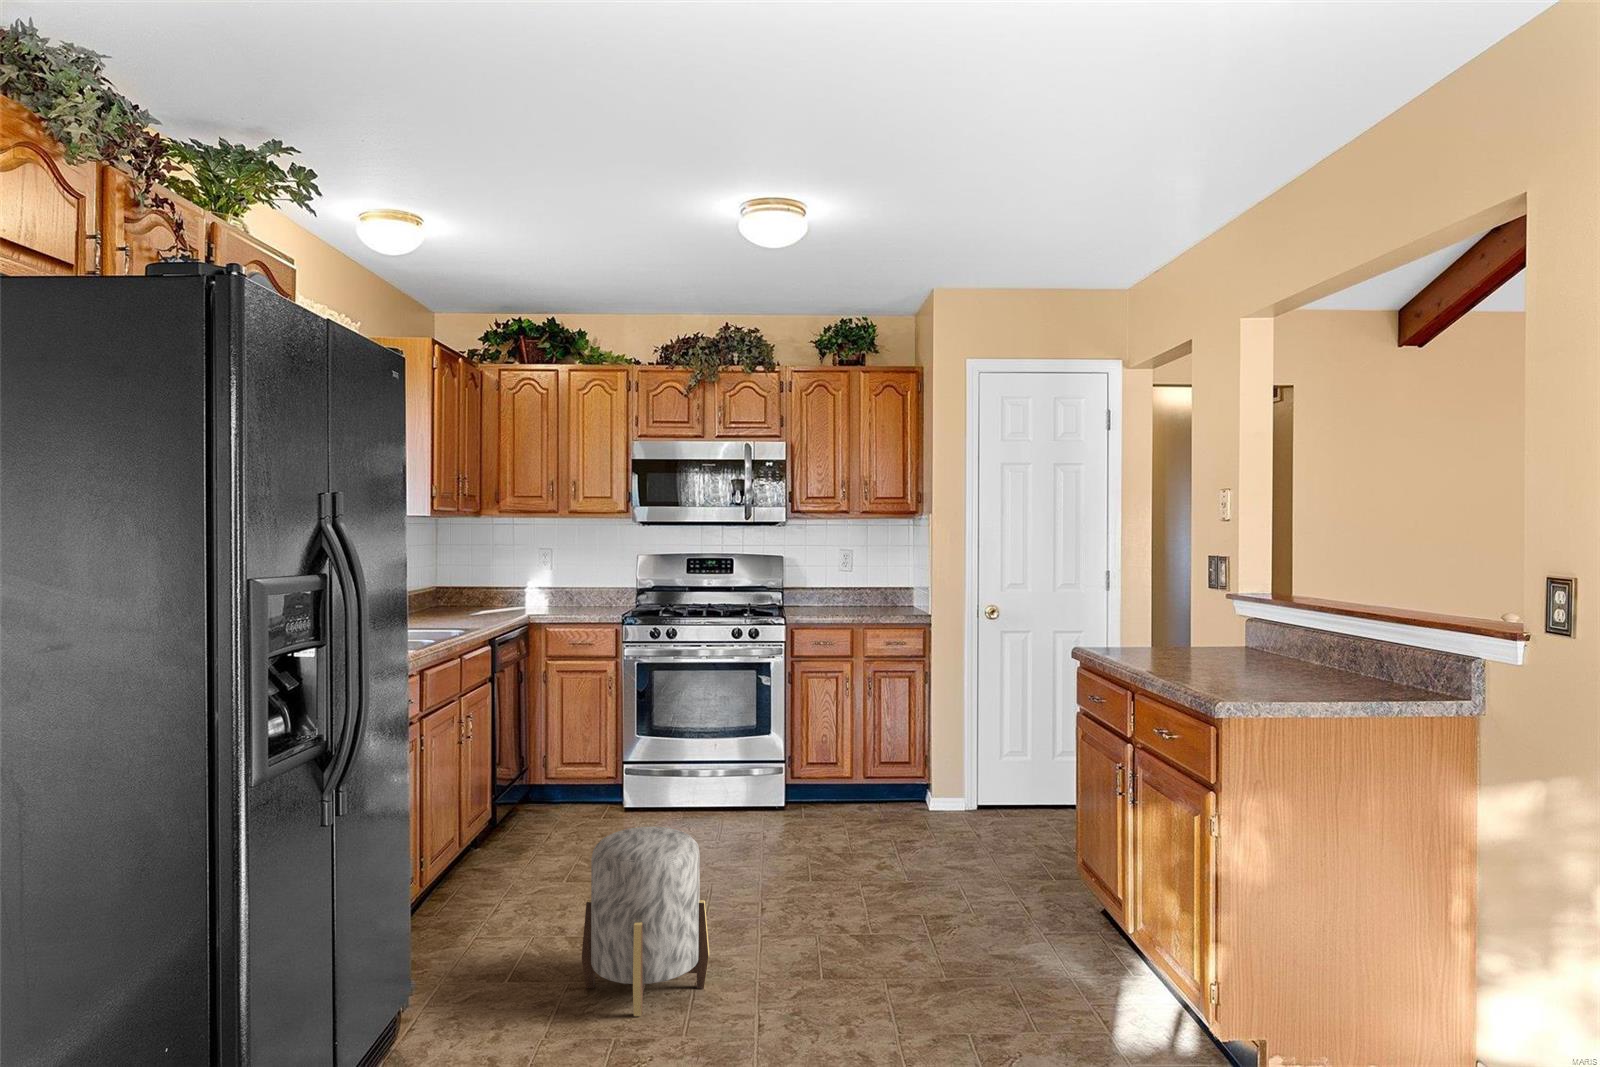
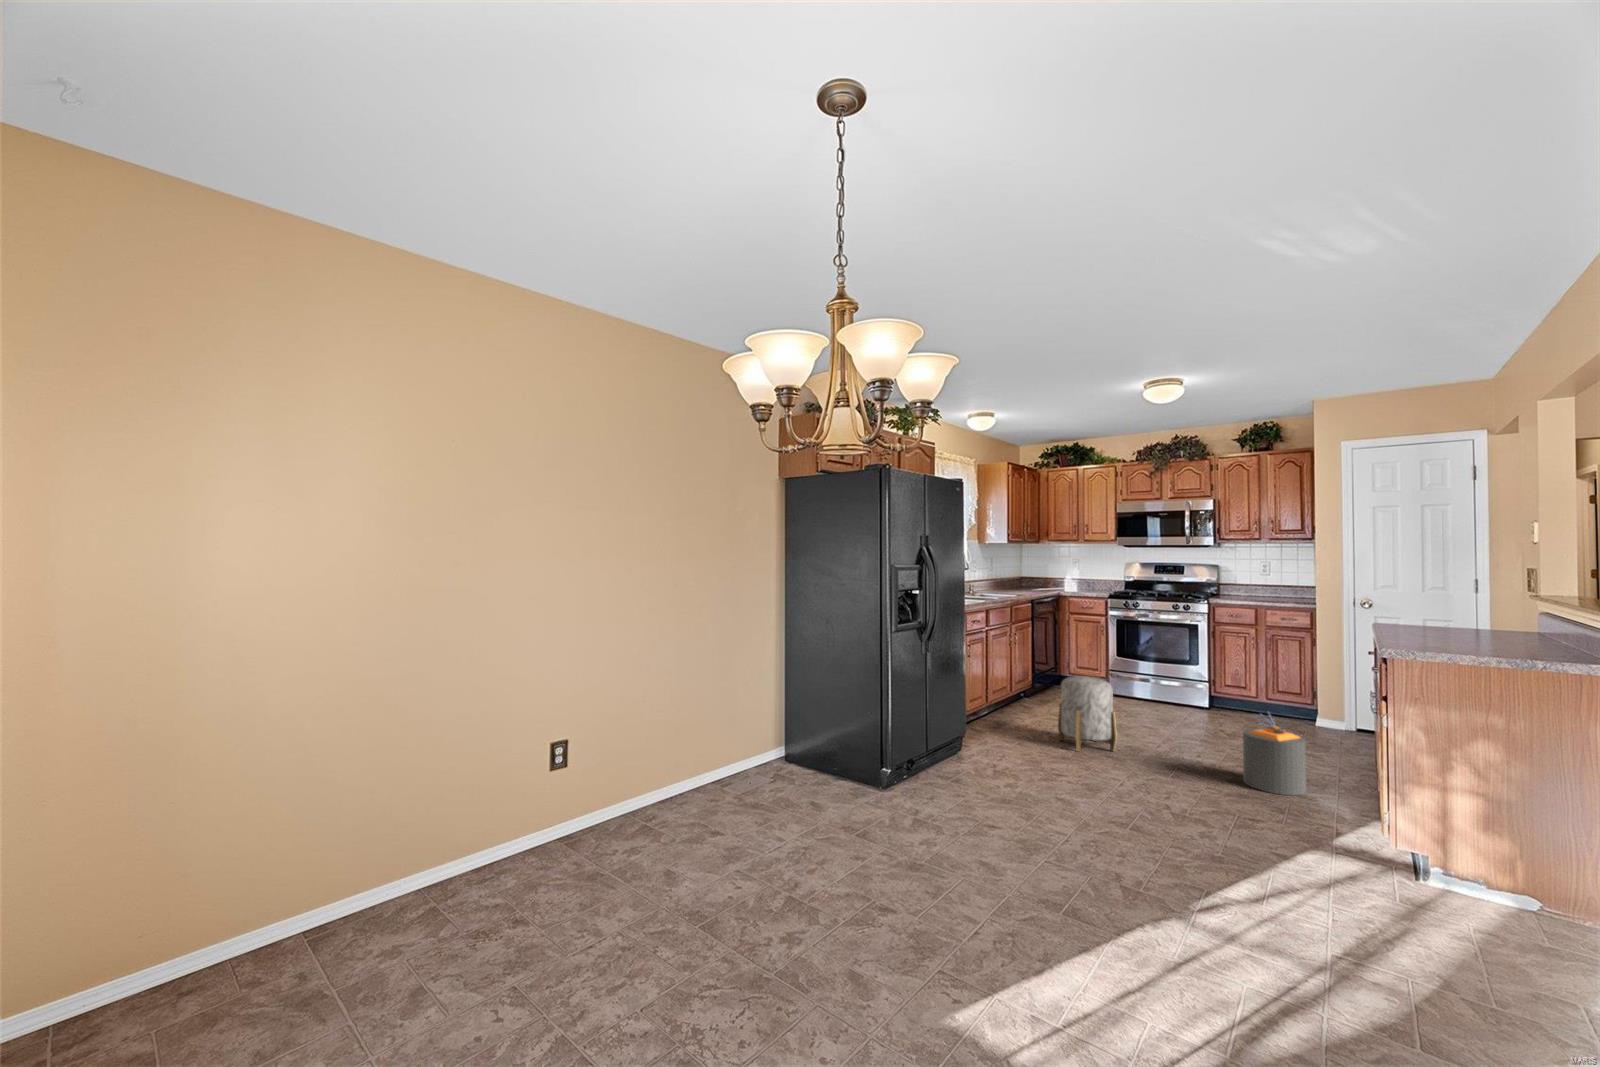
trash can: none [946,845,1044,1019] -> present [1243,715,1306,796]

